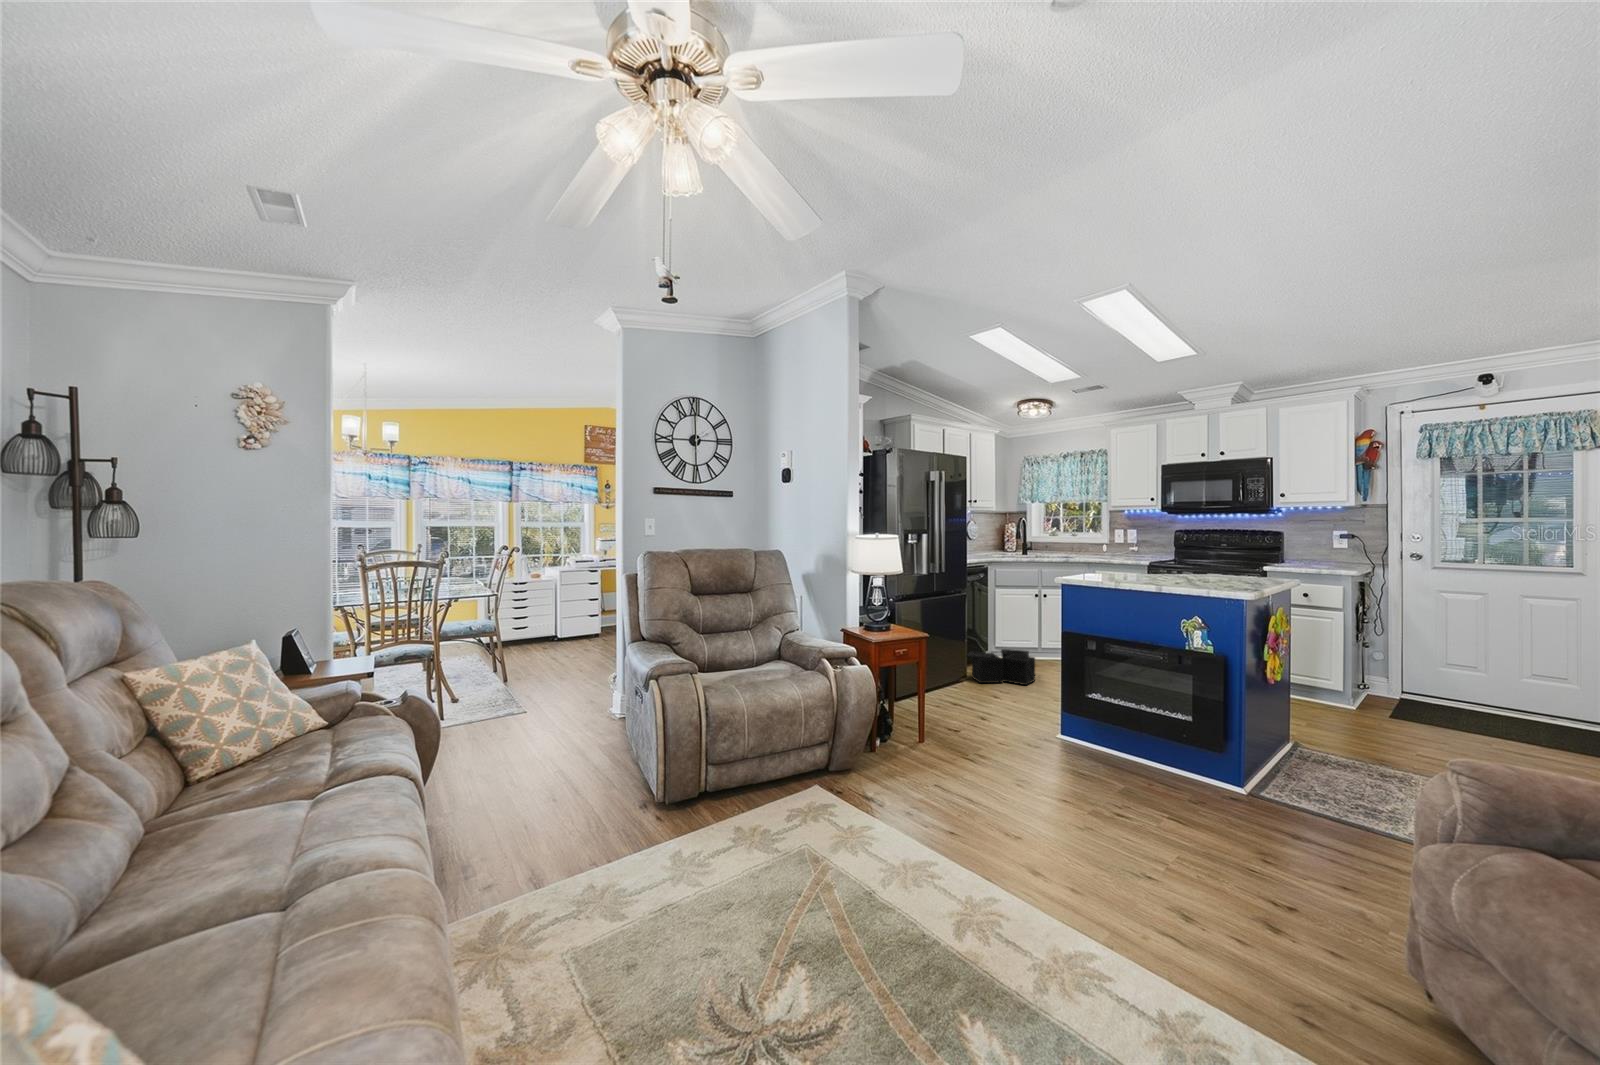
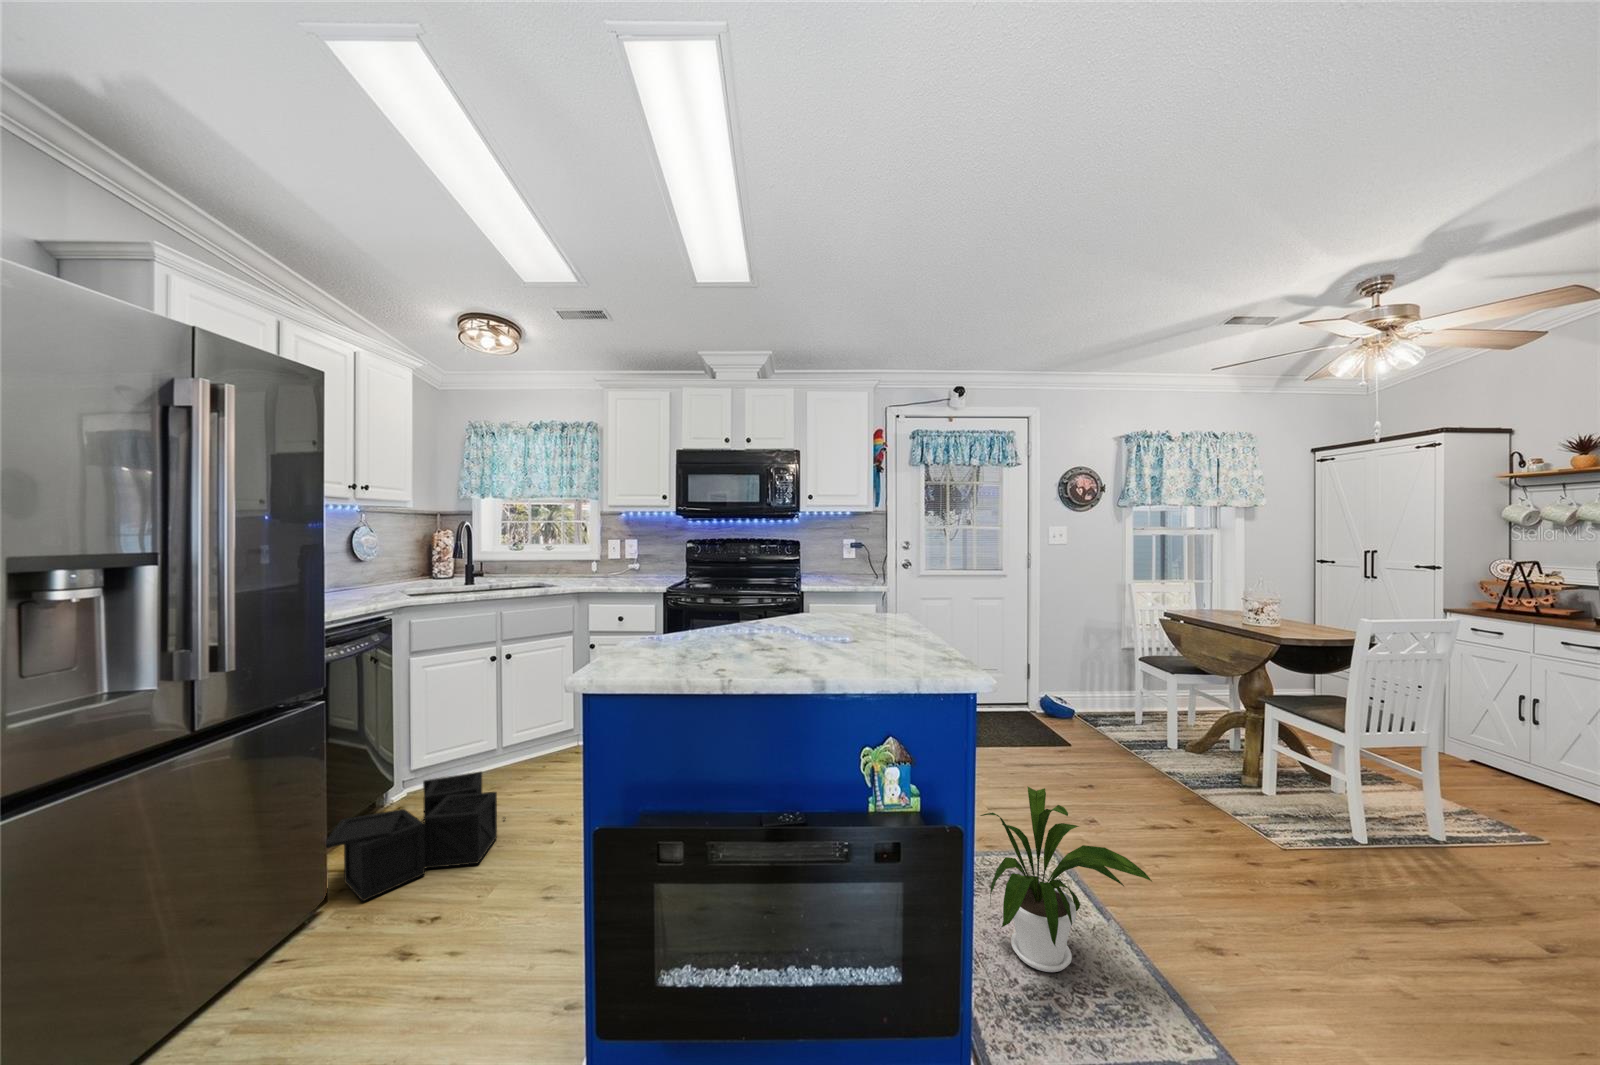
house plant: none [1278,682,1388,784] -> present [981,787,1152,972]

